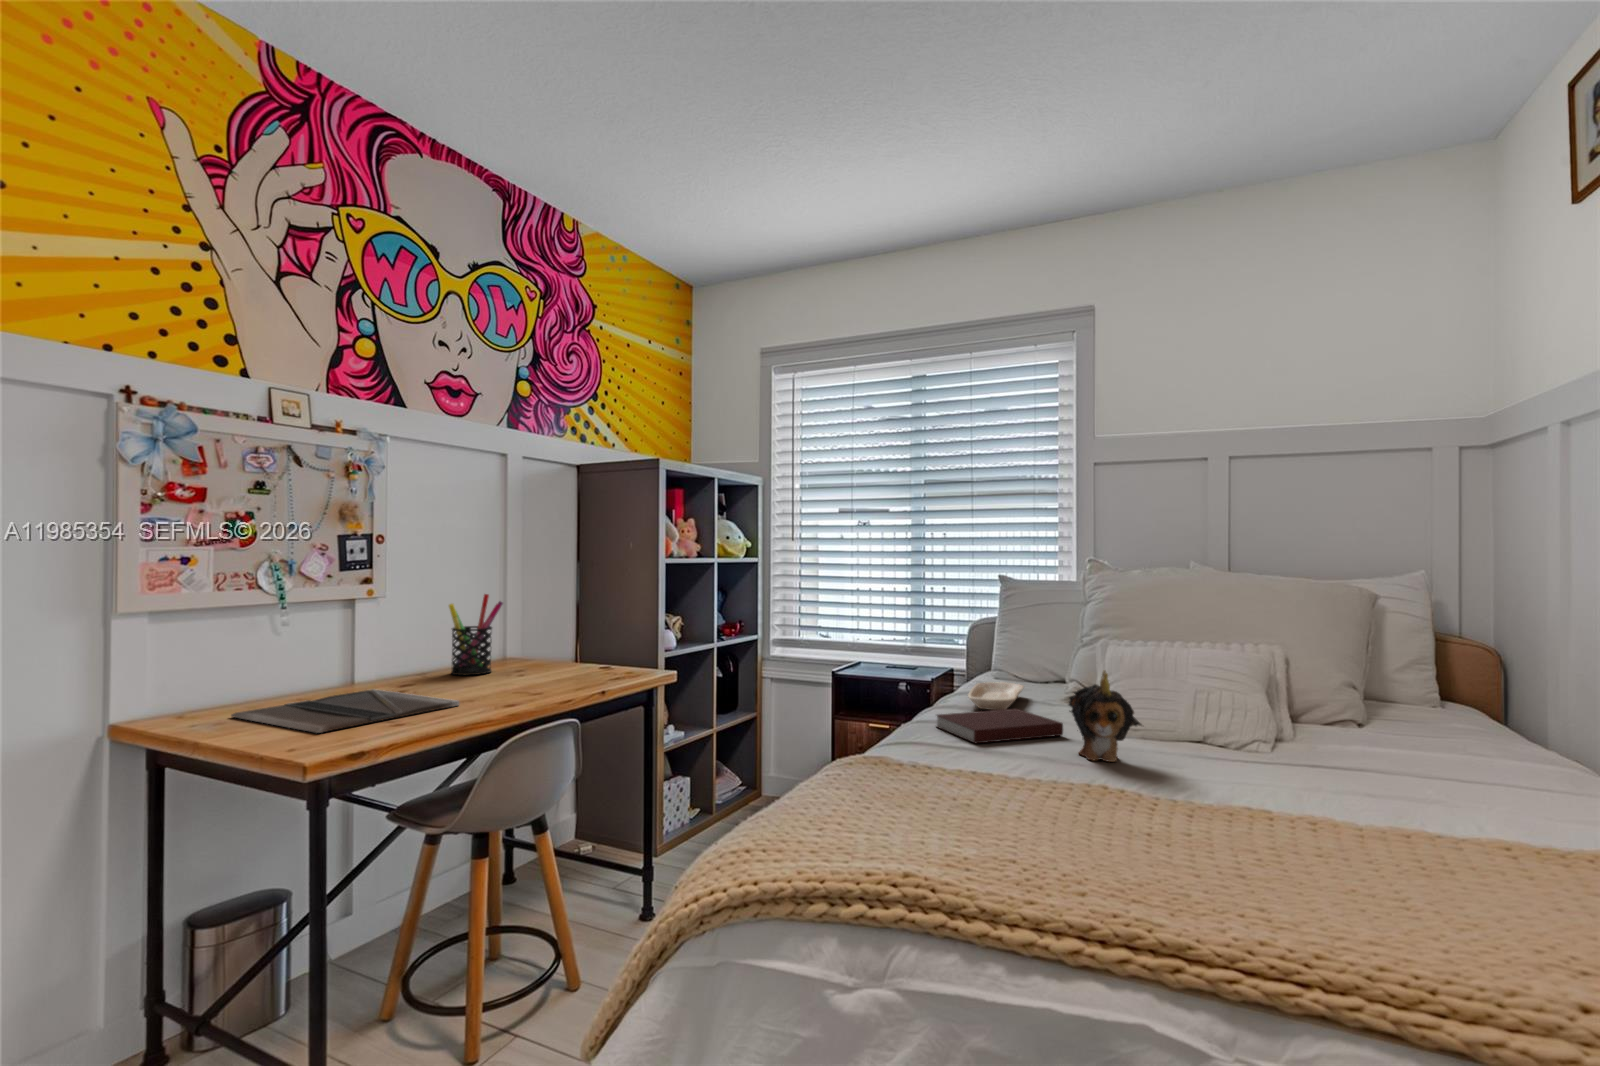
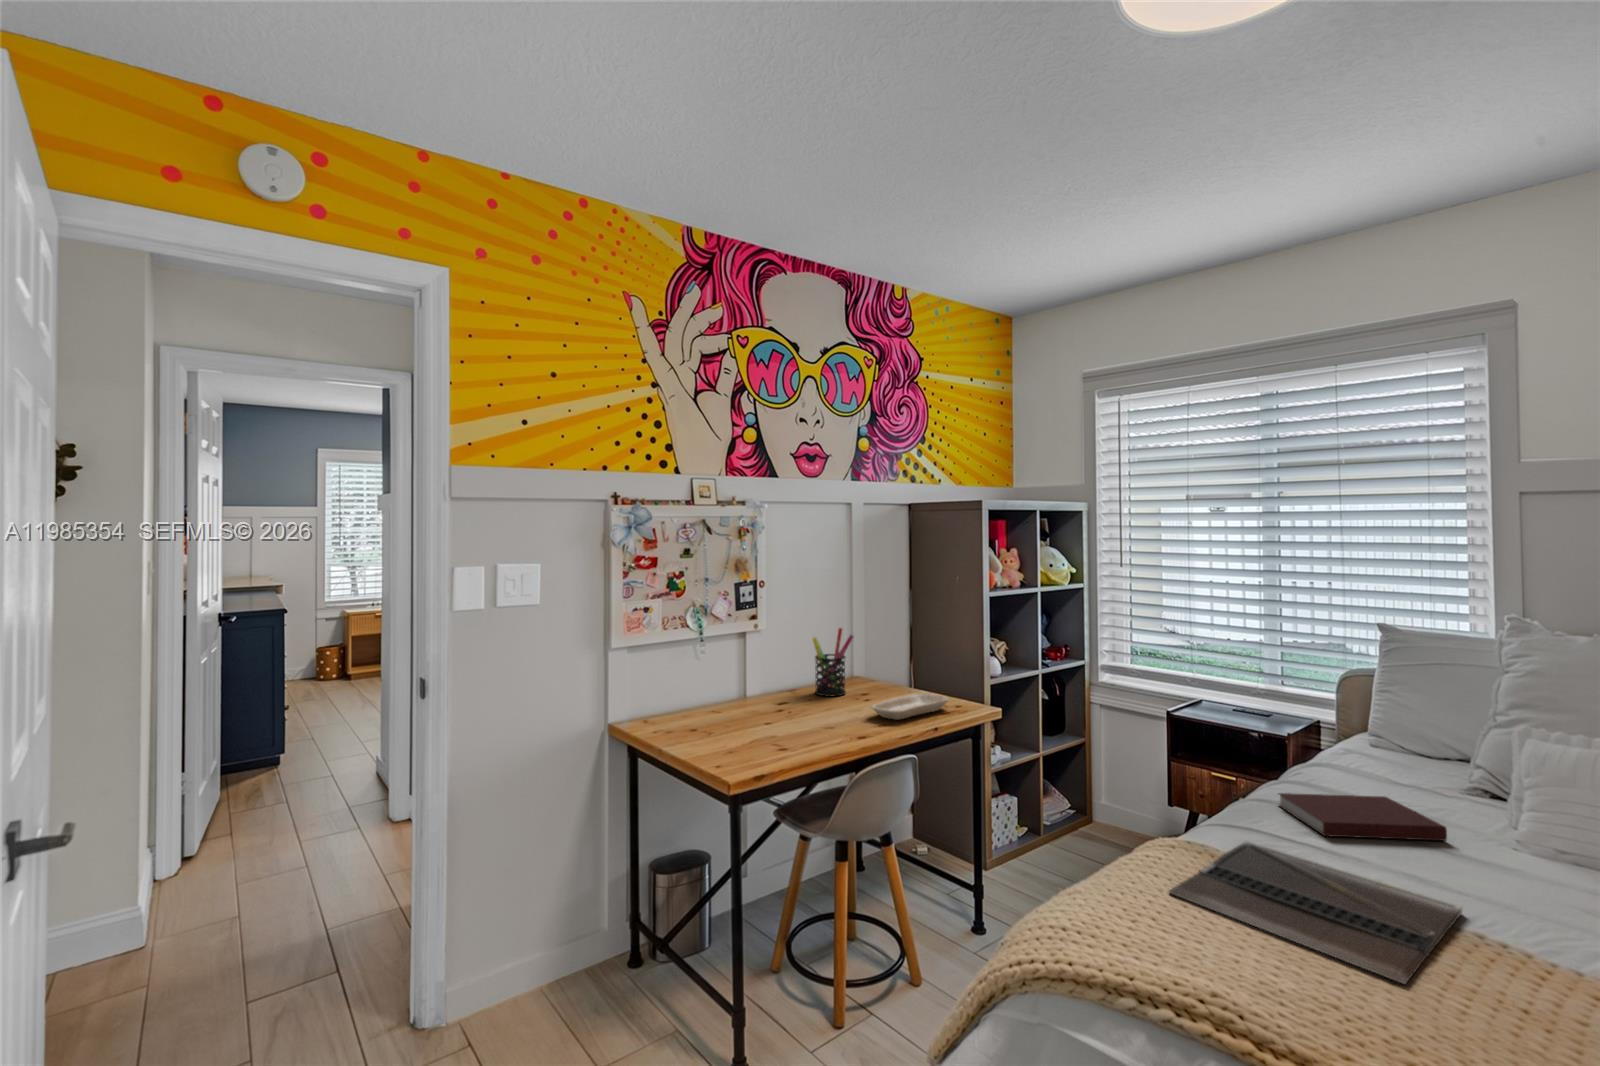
plush toy: present [1068,670,1142,762] -> none [1447,786,1563,892]
tray: present [968,682,1024,710] -> present [871,694,949,720]
laptop: present [231,689,460,733] -> present [1169,841,1462,984]

